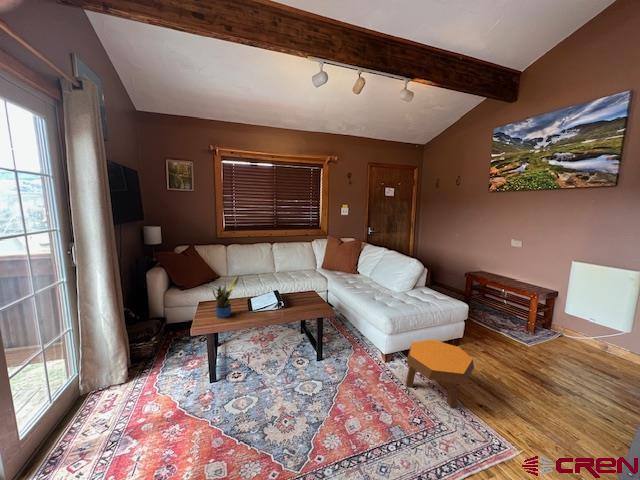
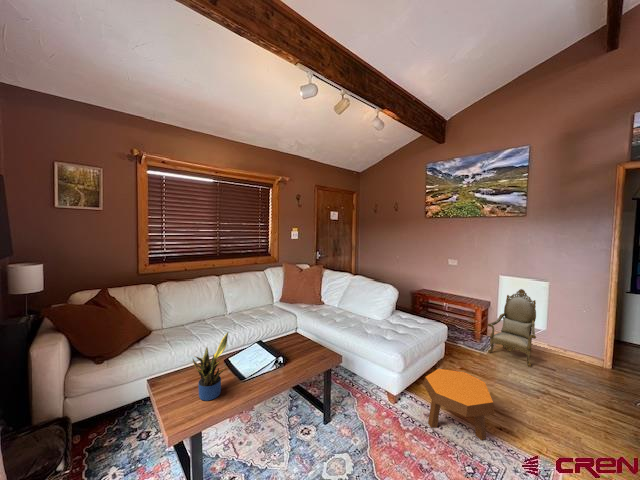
armchair: none [535,245,610,368] -> present [488,289,536,367]

